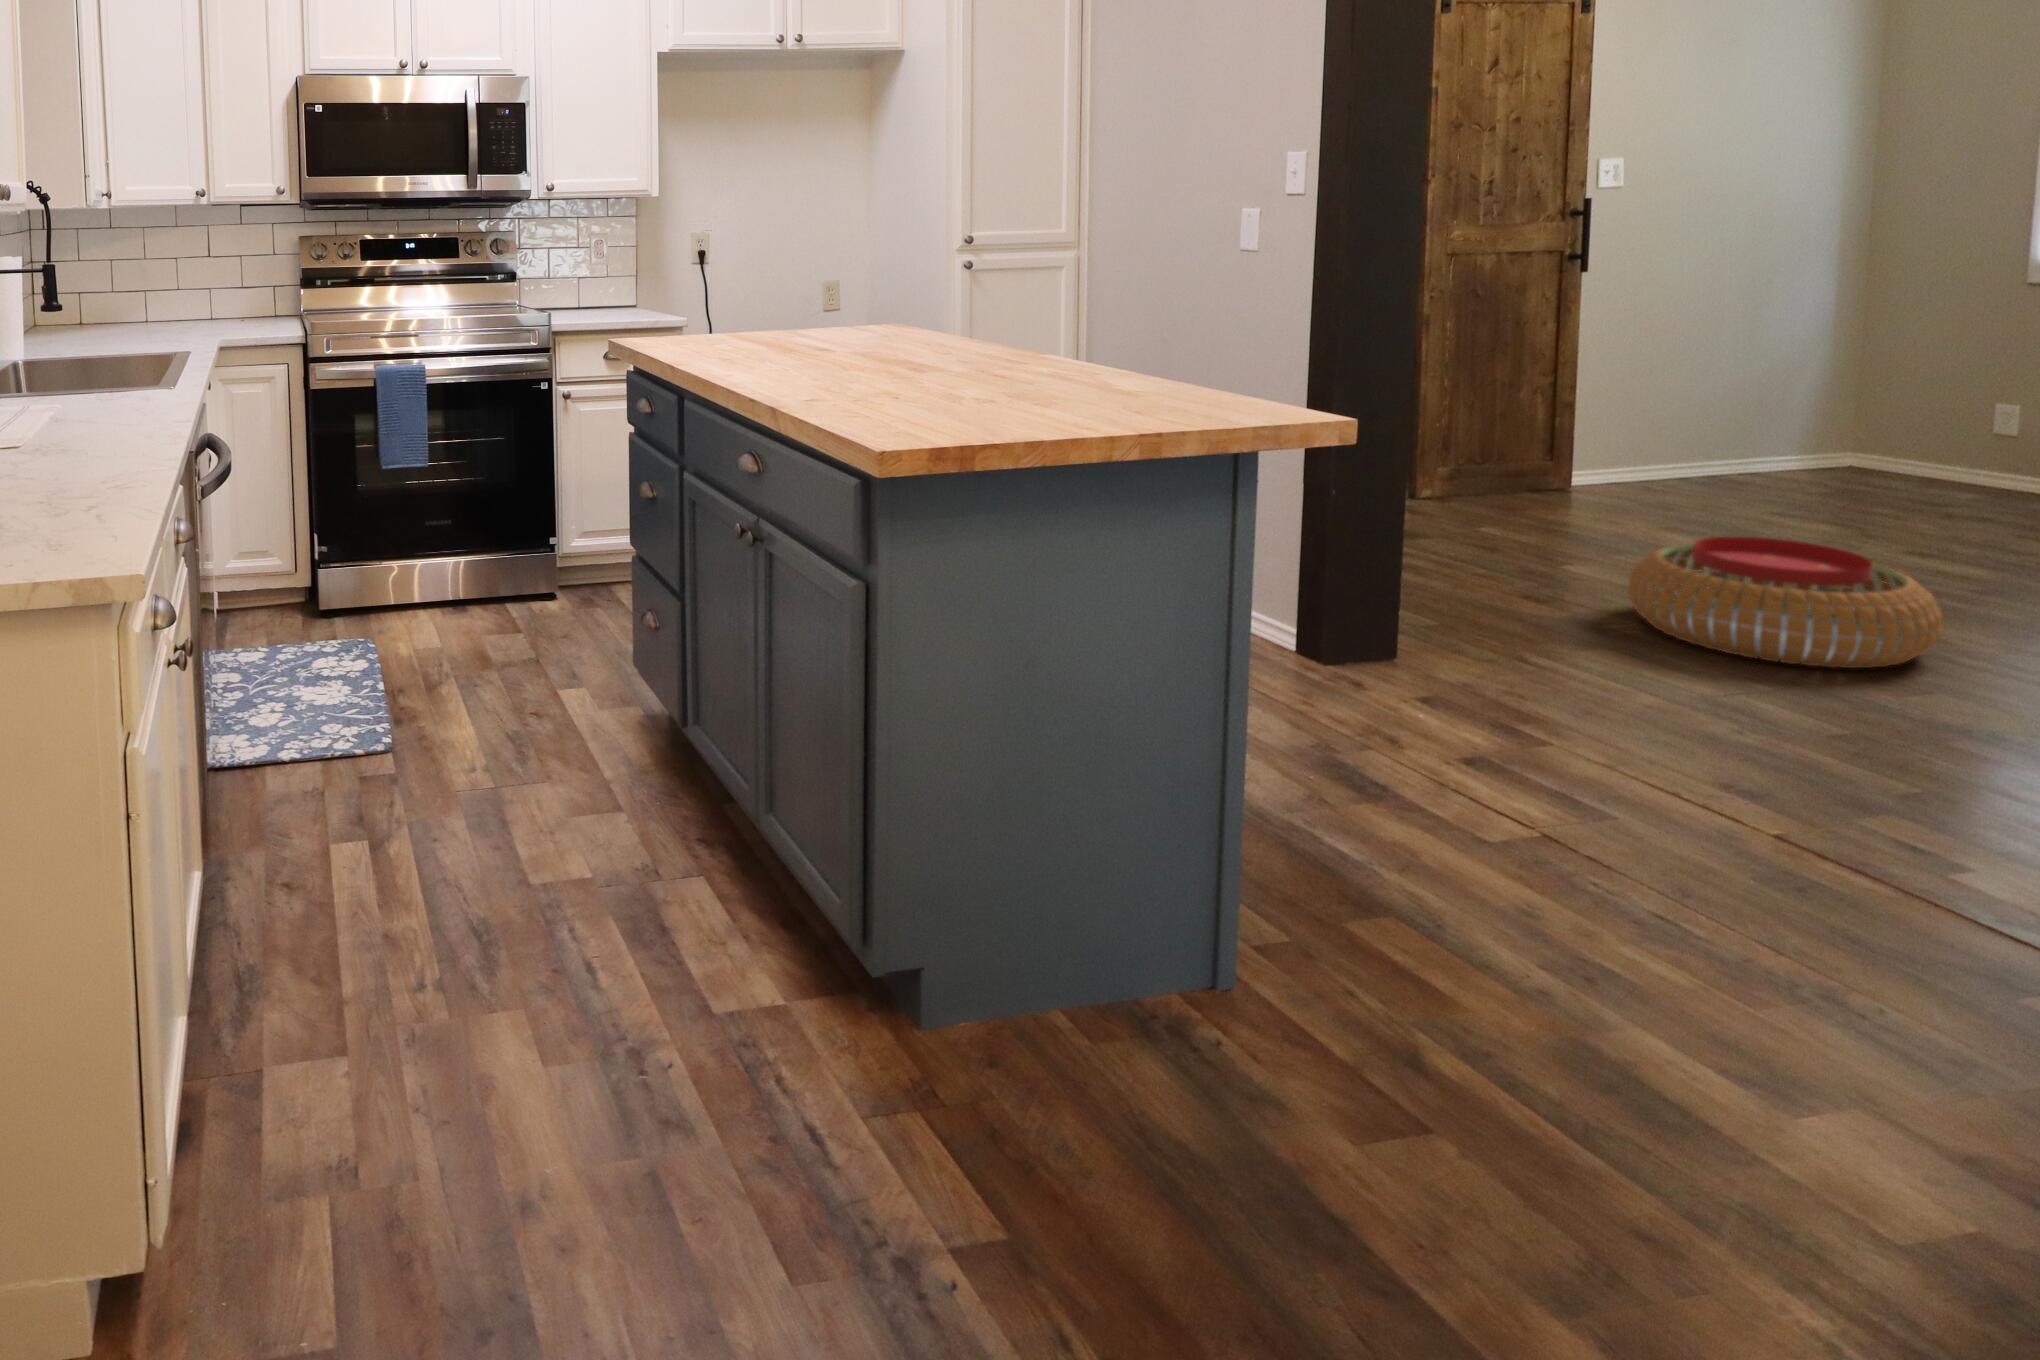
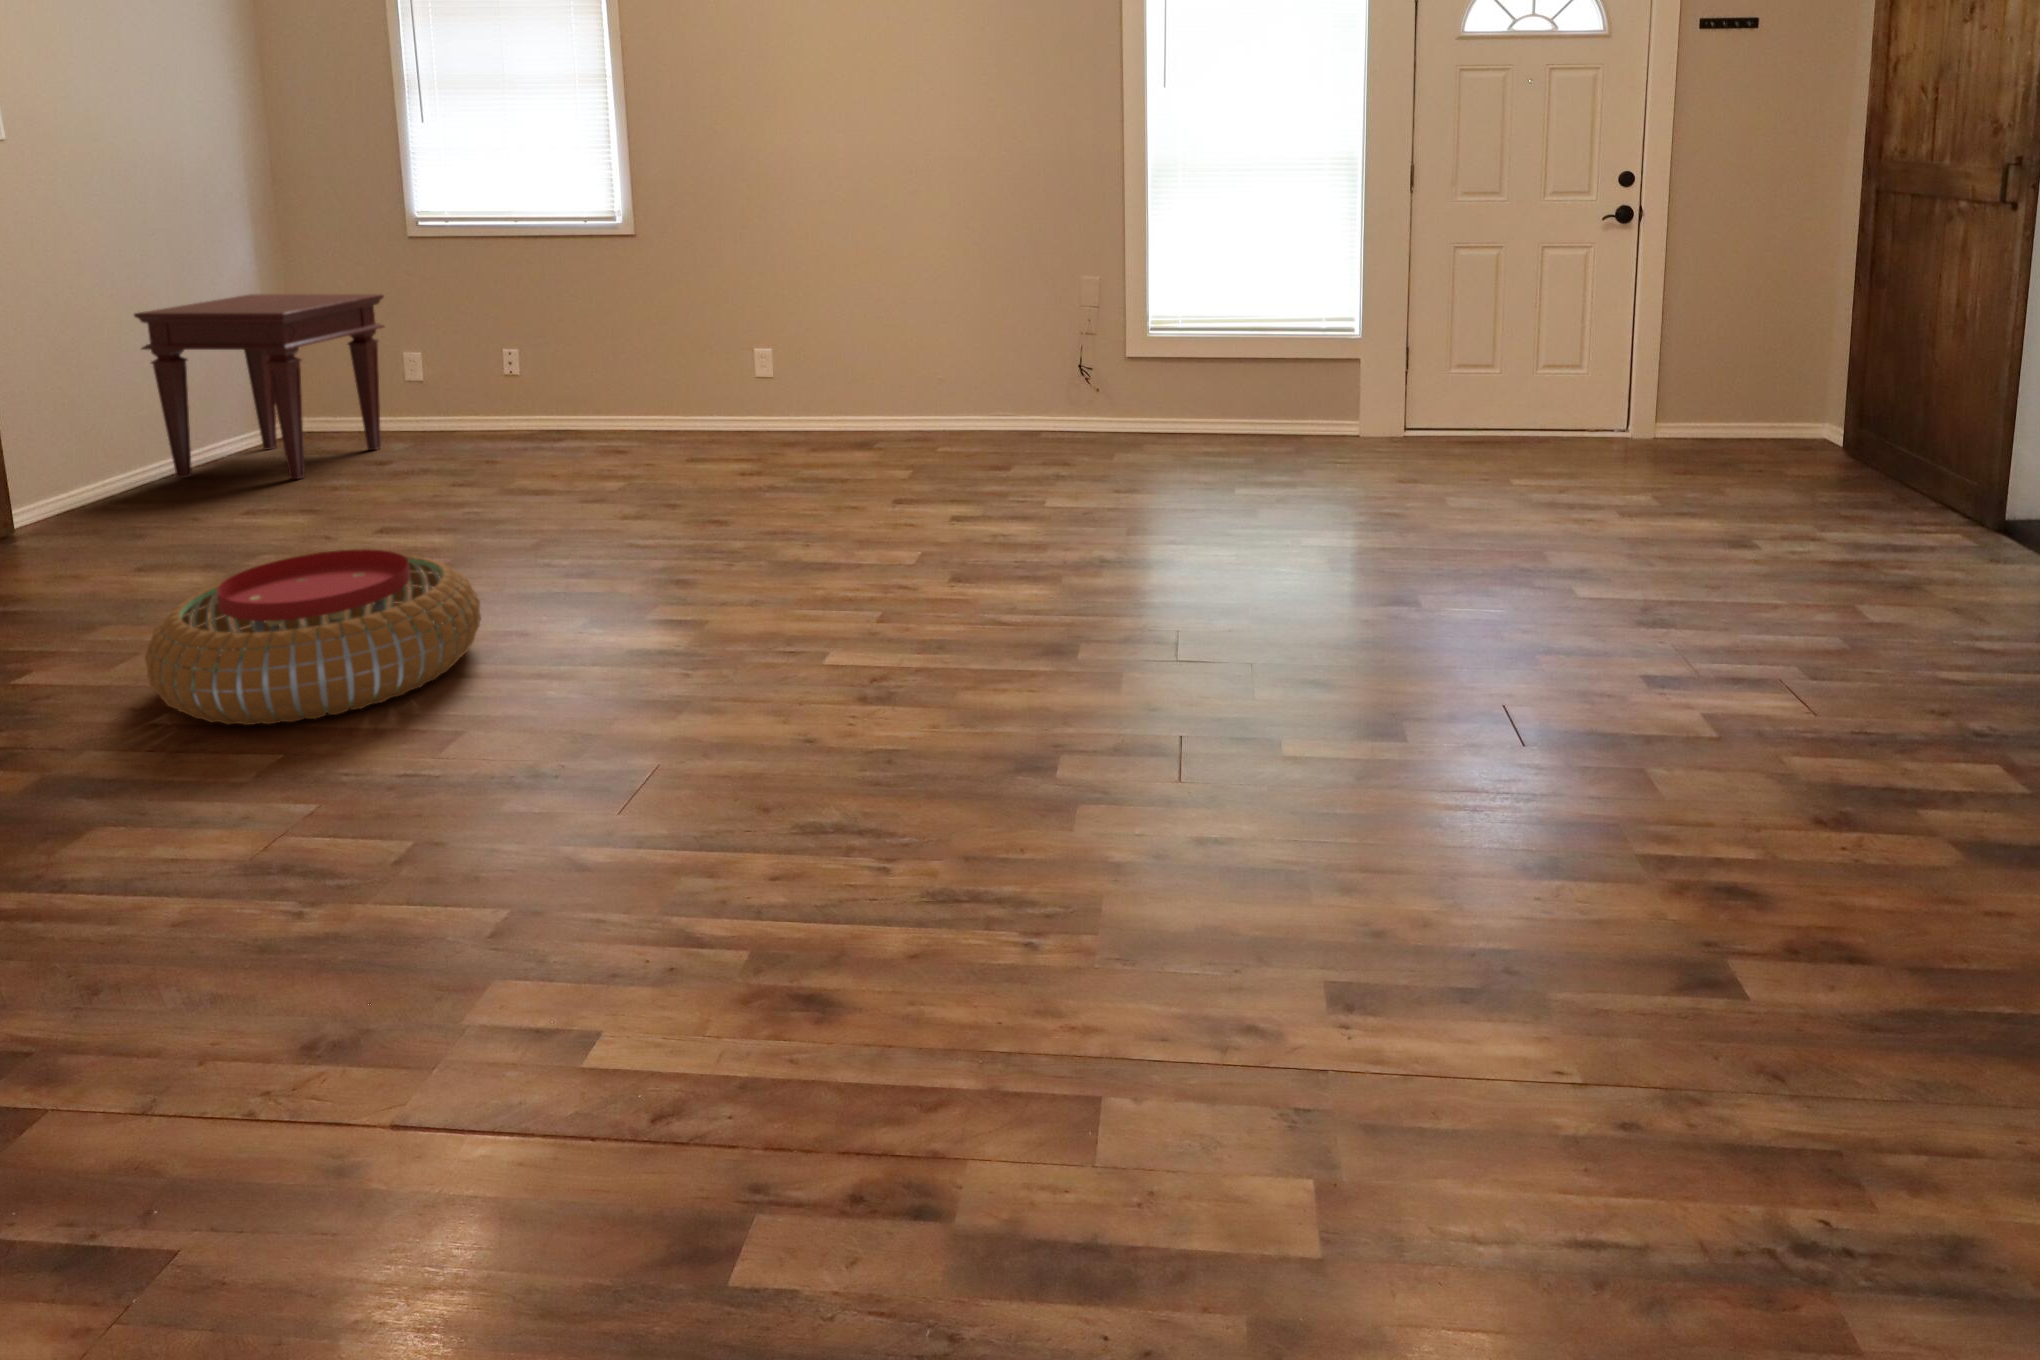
side table: none [1702,326,1974,502] -> present [134,294,384,479]

